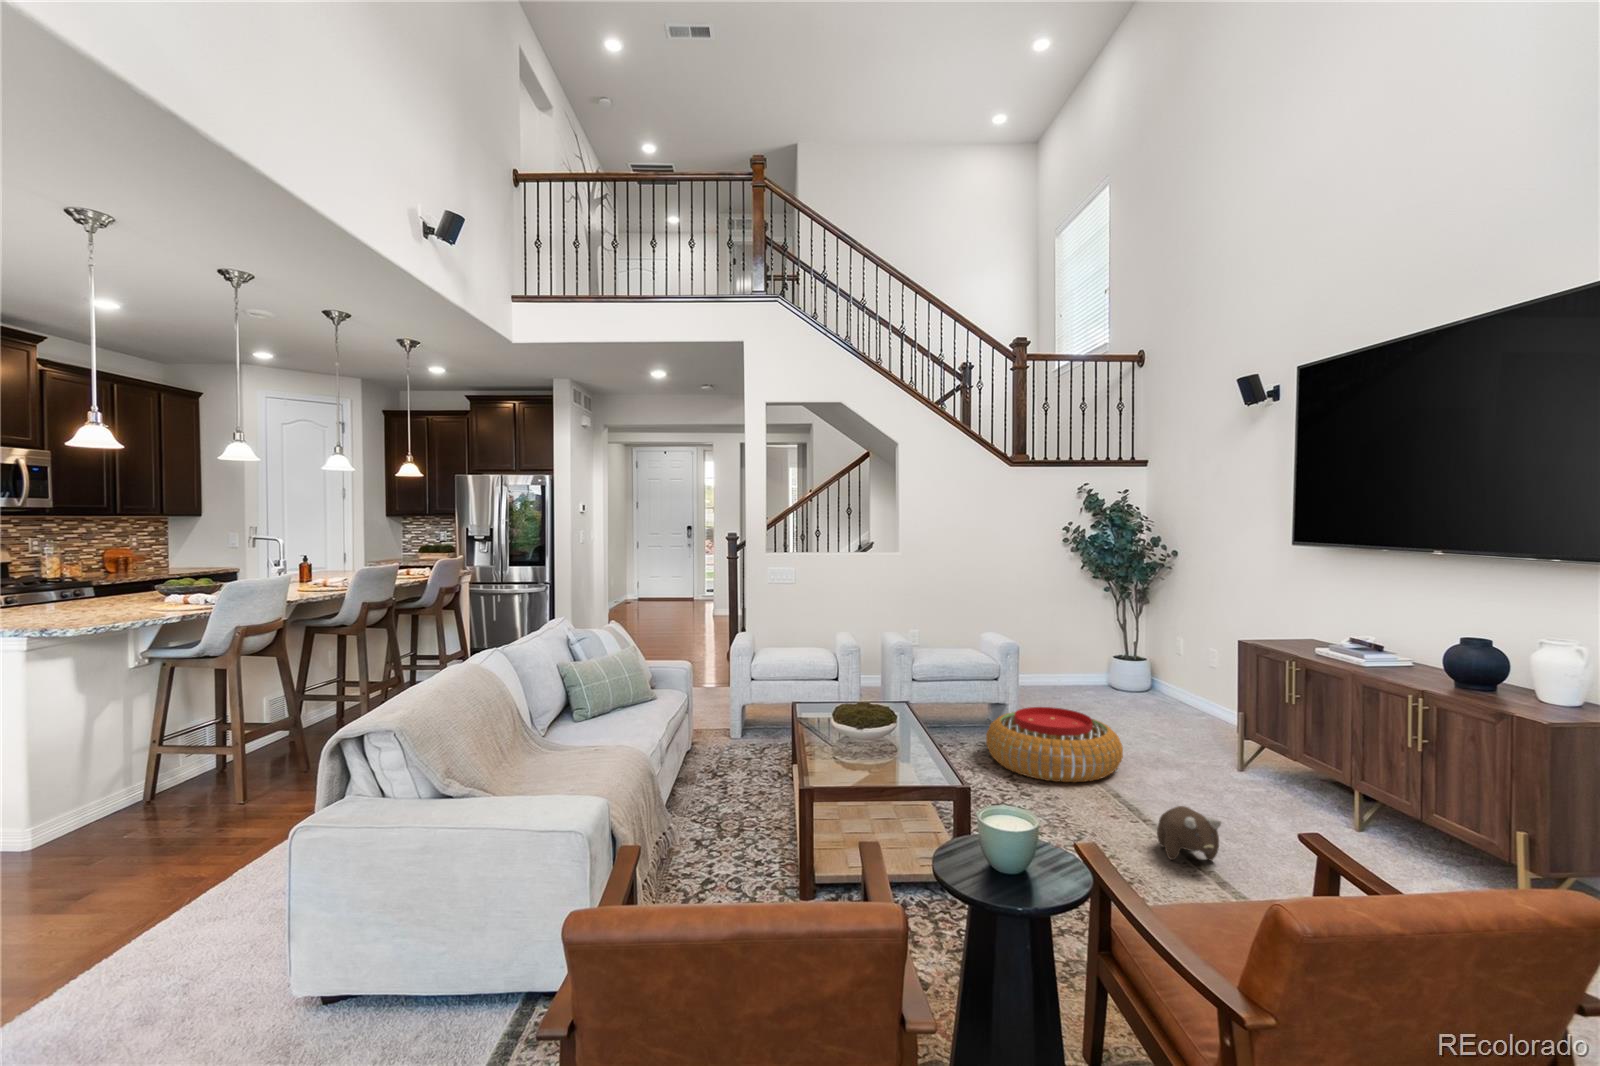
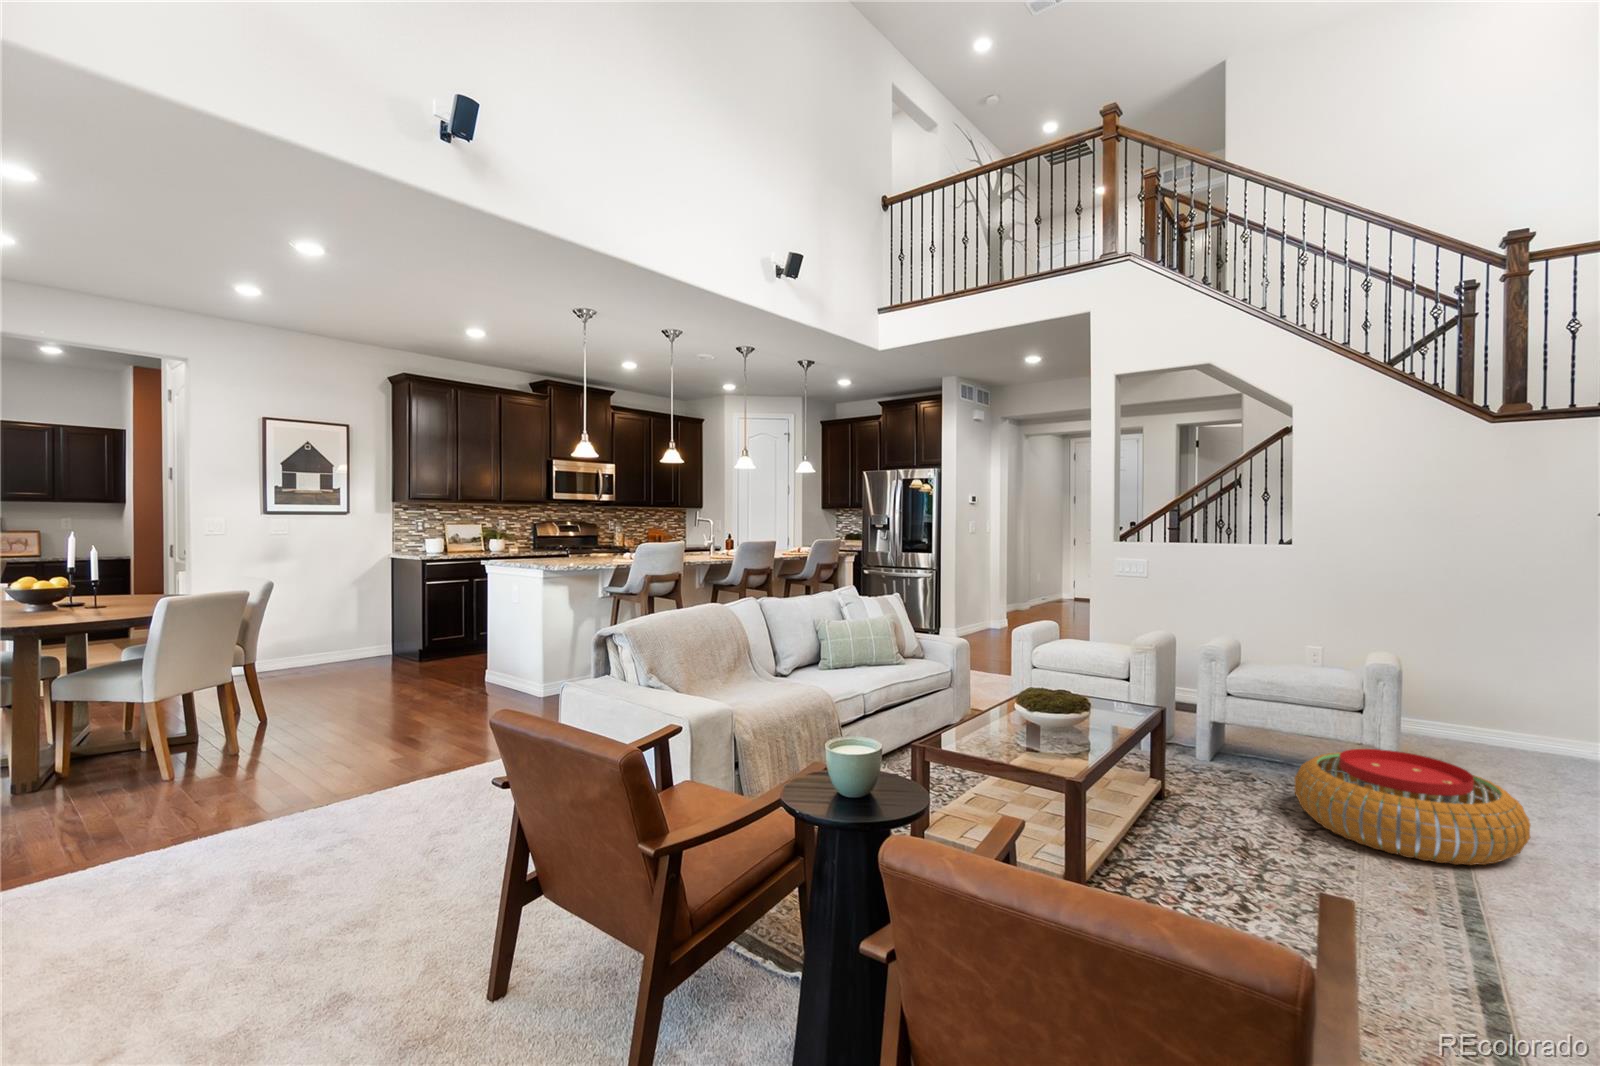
plush toy: present [1157,806,1221,861] -> none [1429,906,1537,1002]

